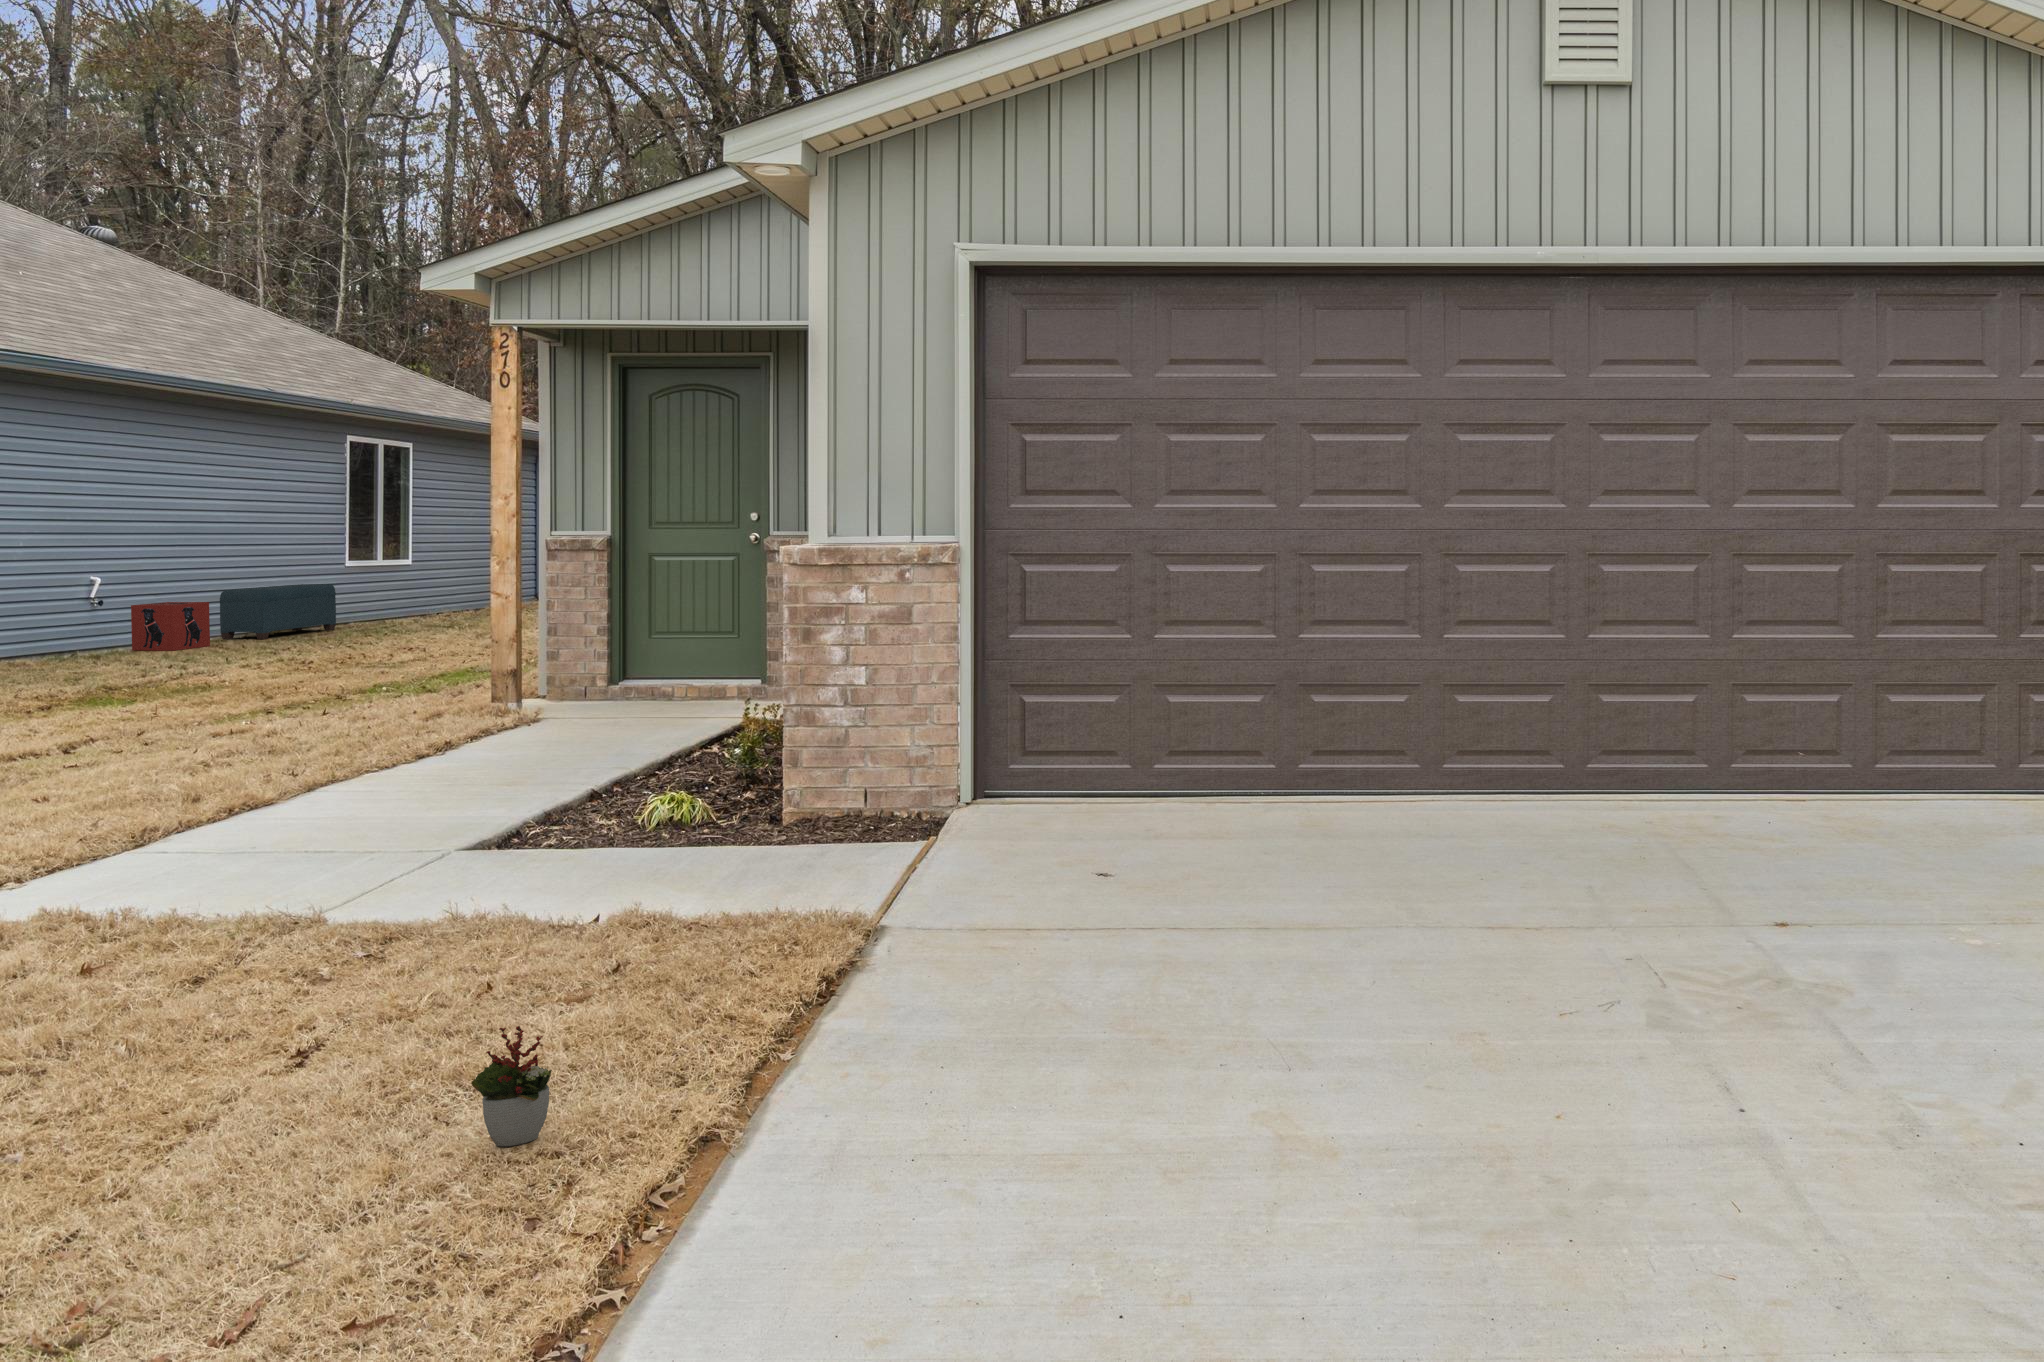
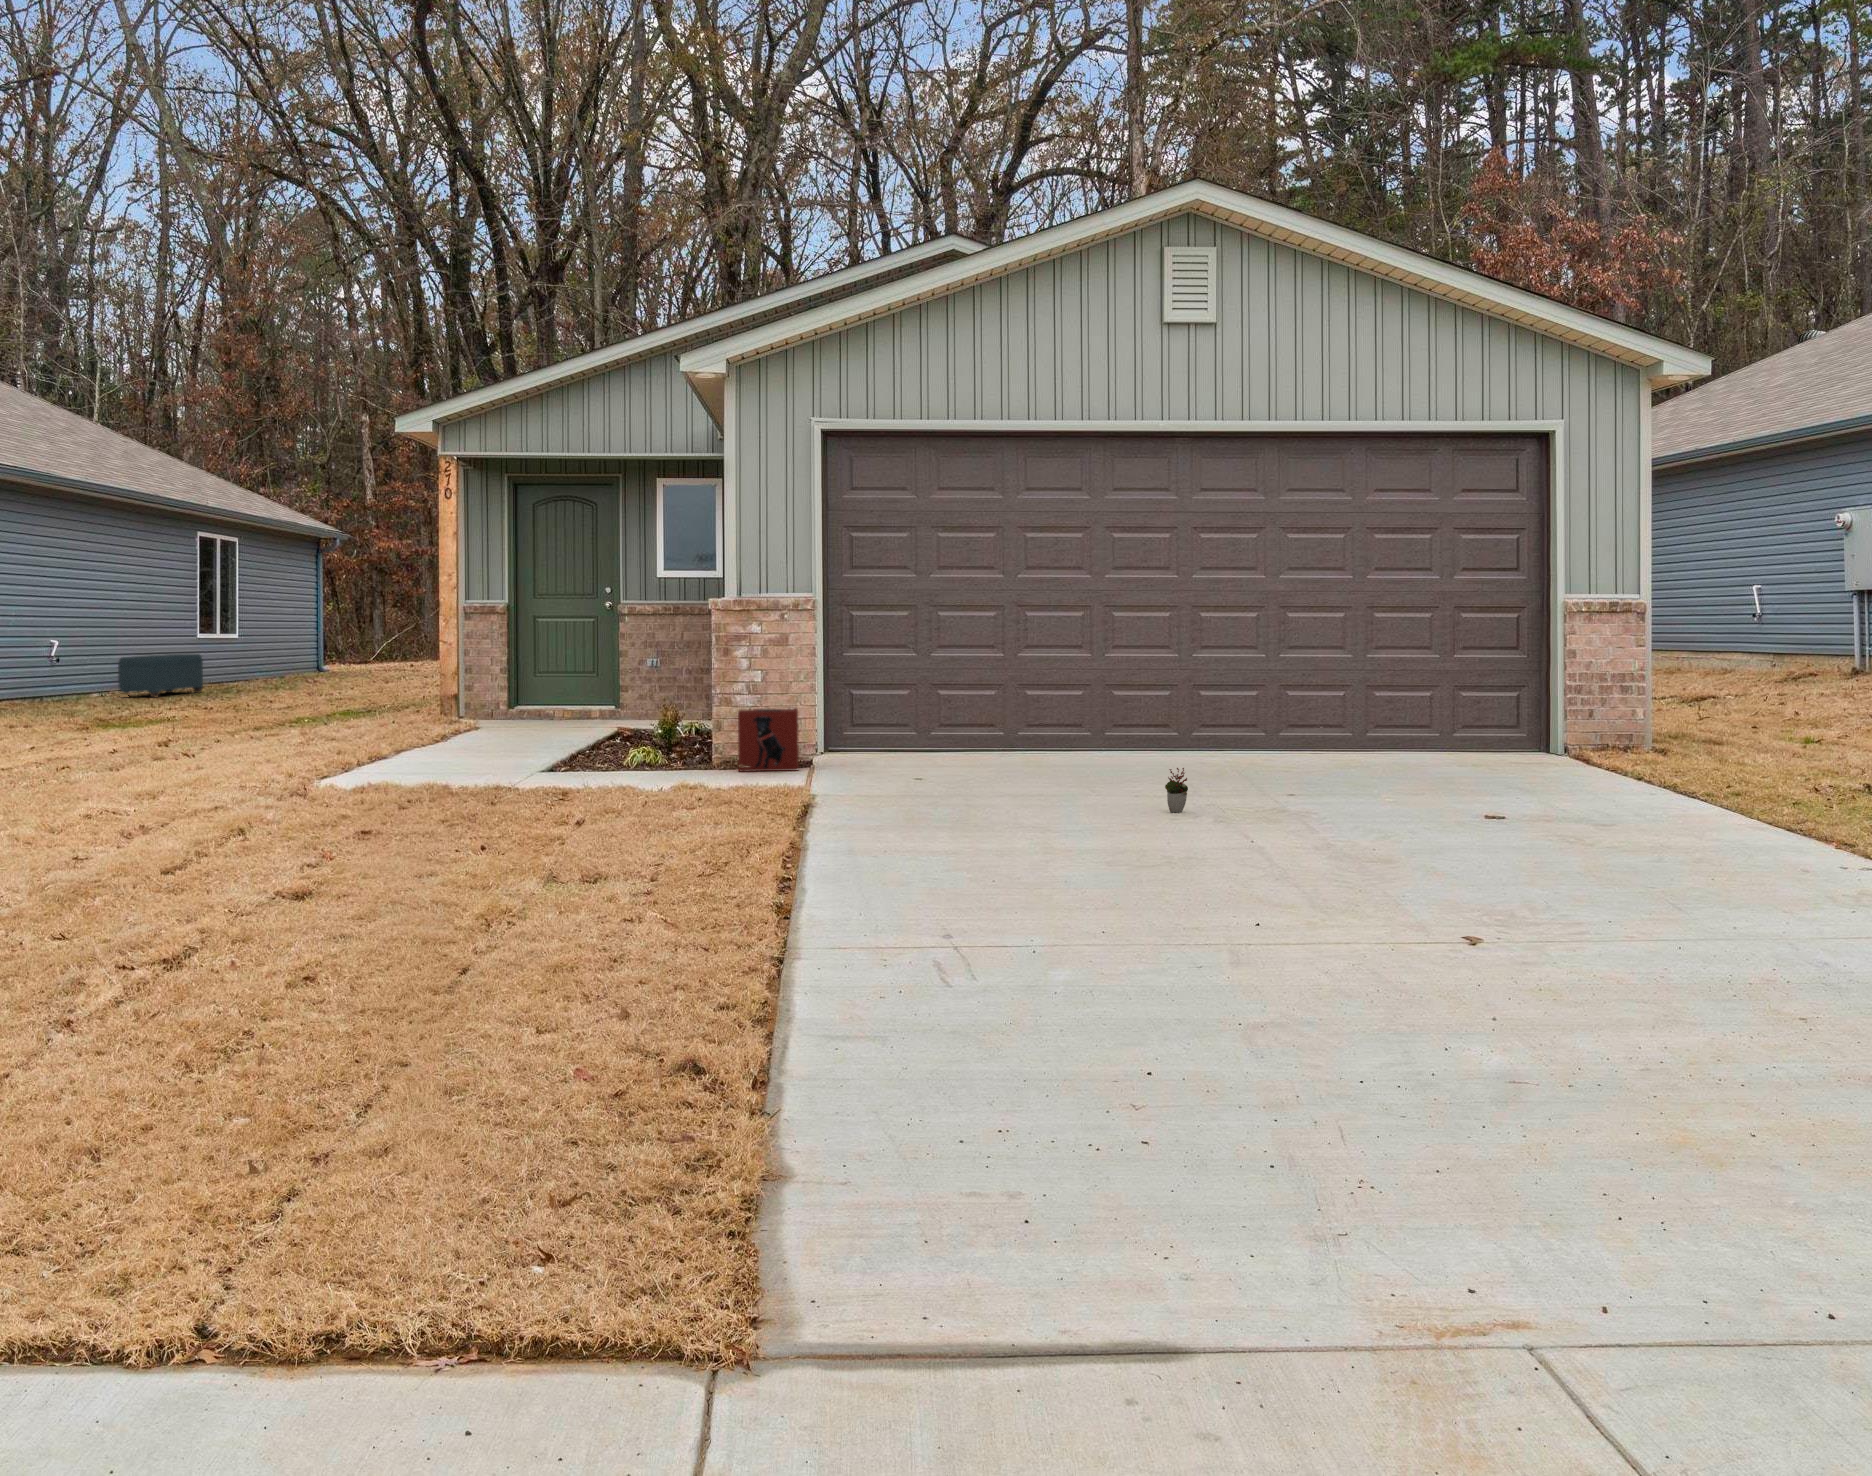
storage box: present [131,602,210,651] -> present [738,708,799,772]
decorative plant: present [471,1026,552,1146] -> present [1165,768,1188,812]

